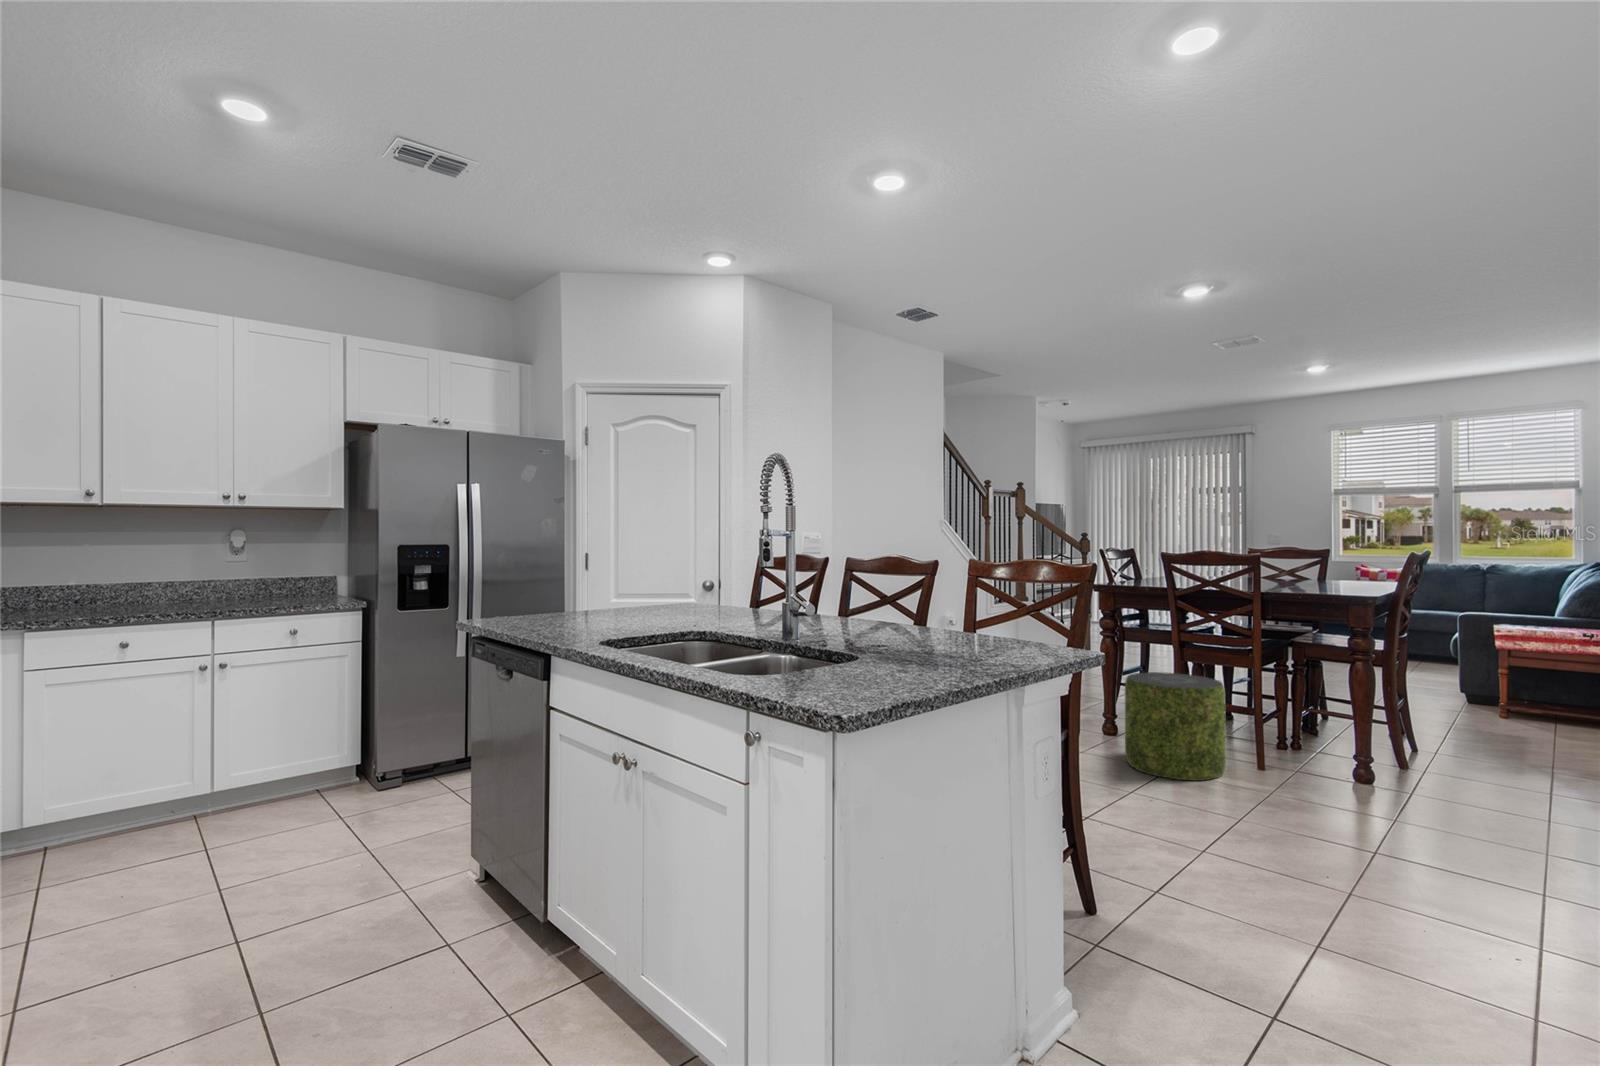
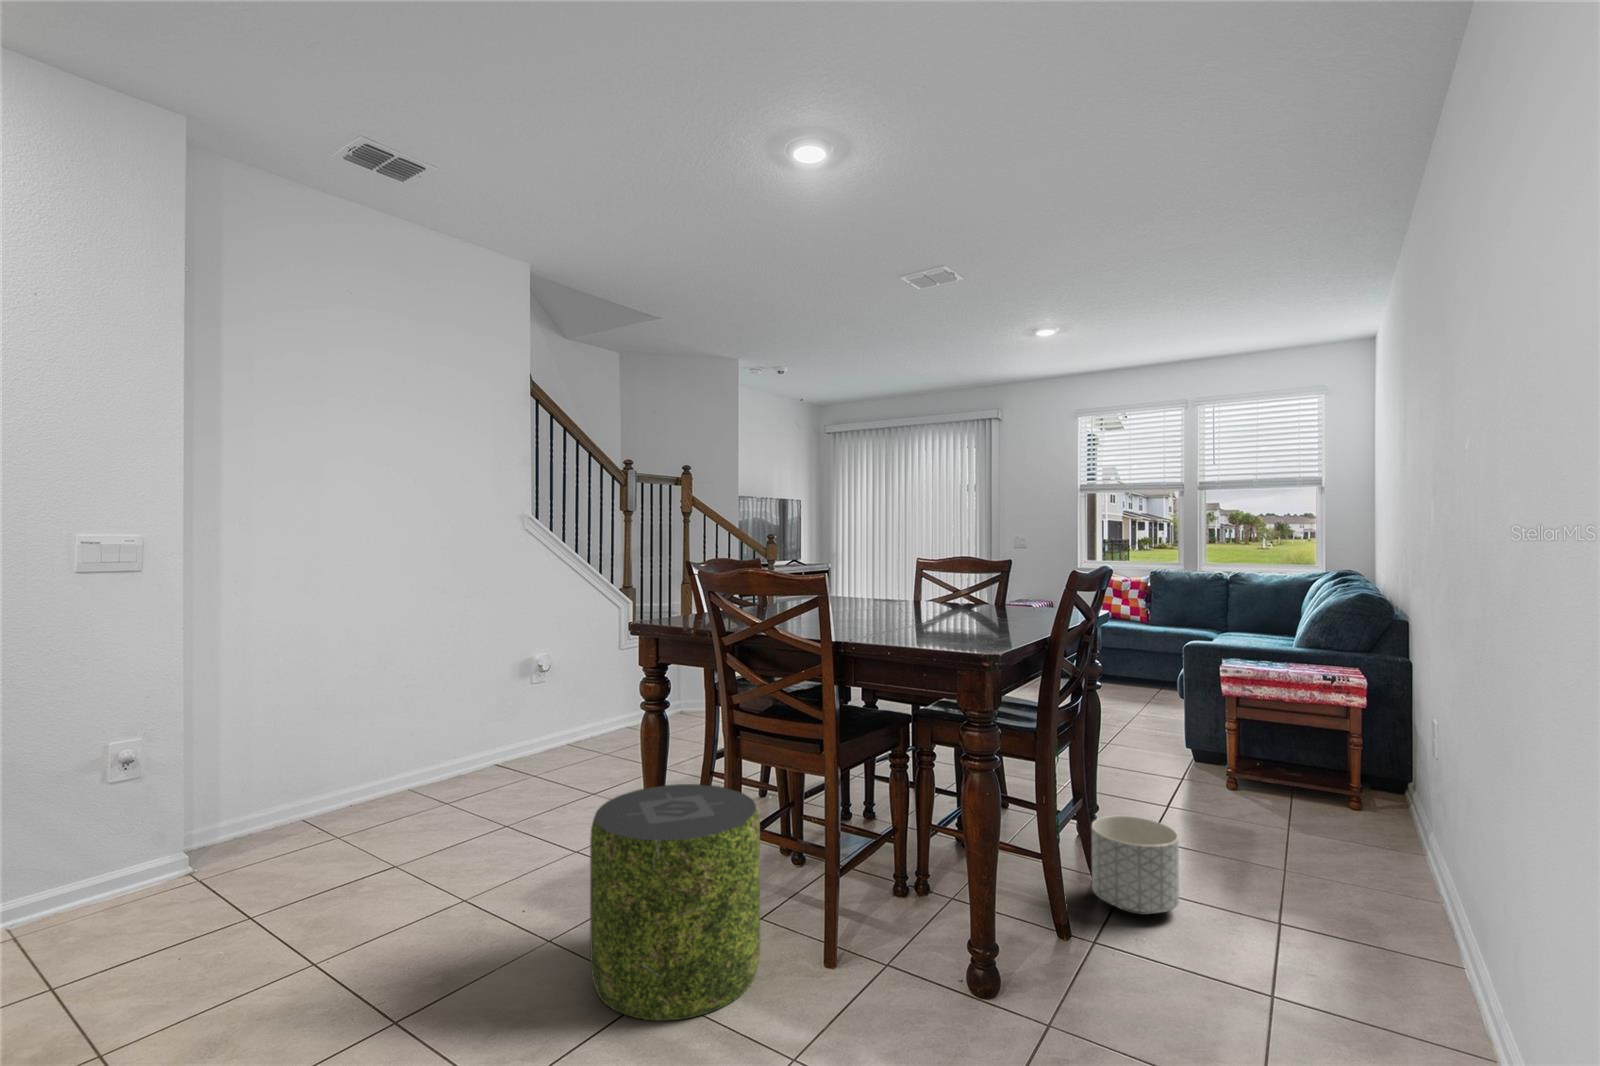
planter: none [1416,708,1482,764] -> present [1092,816,1179,915]

